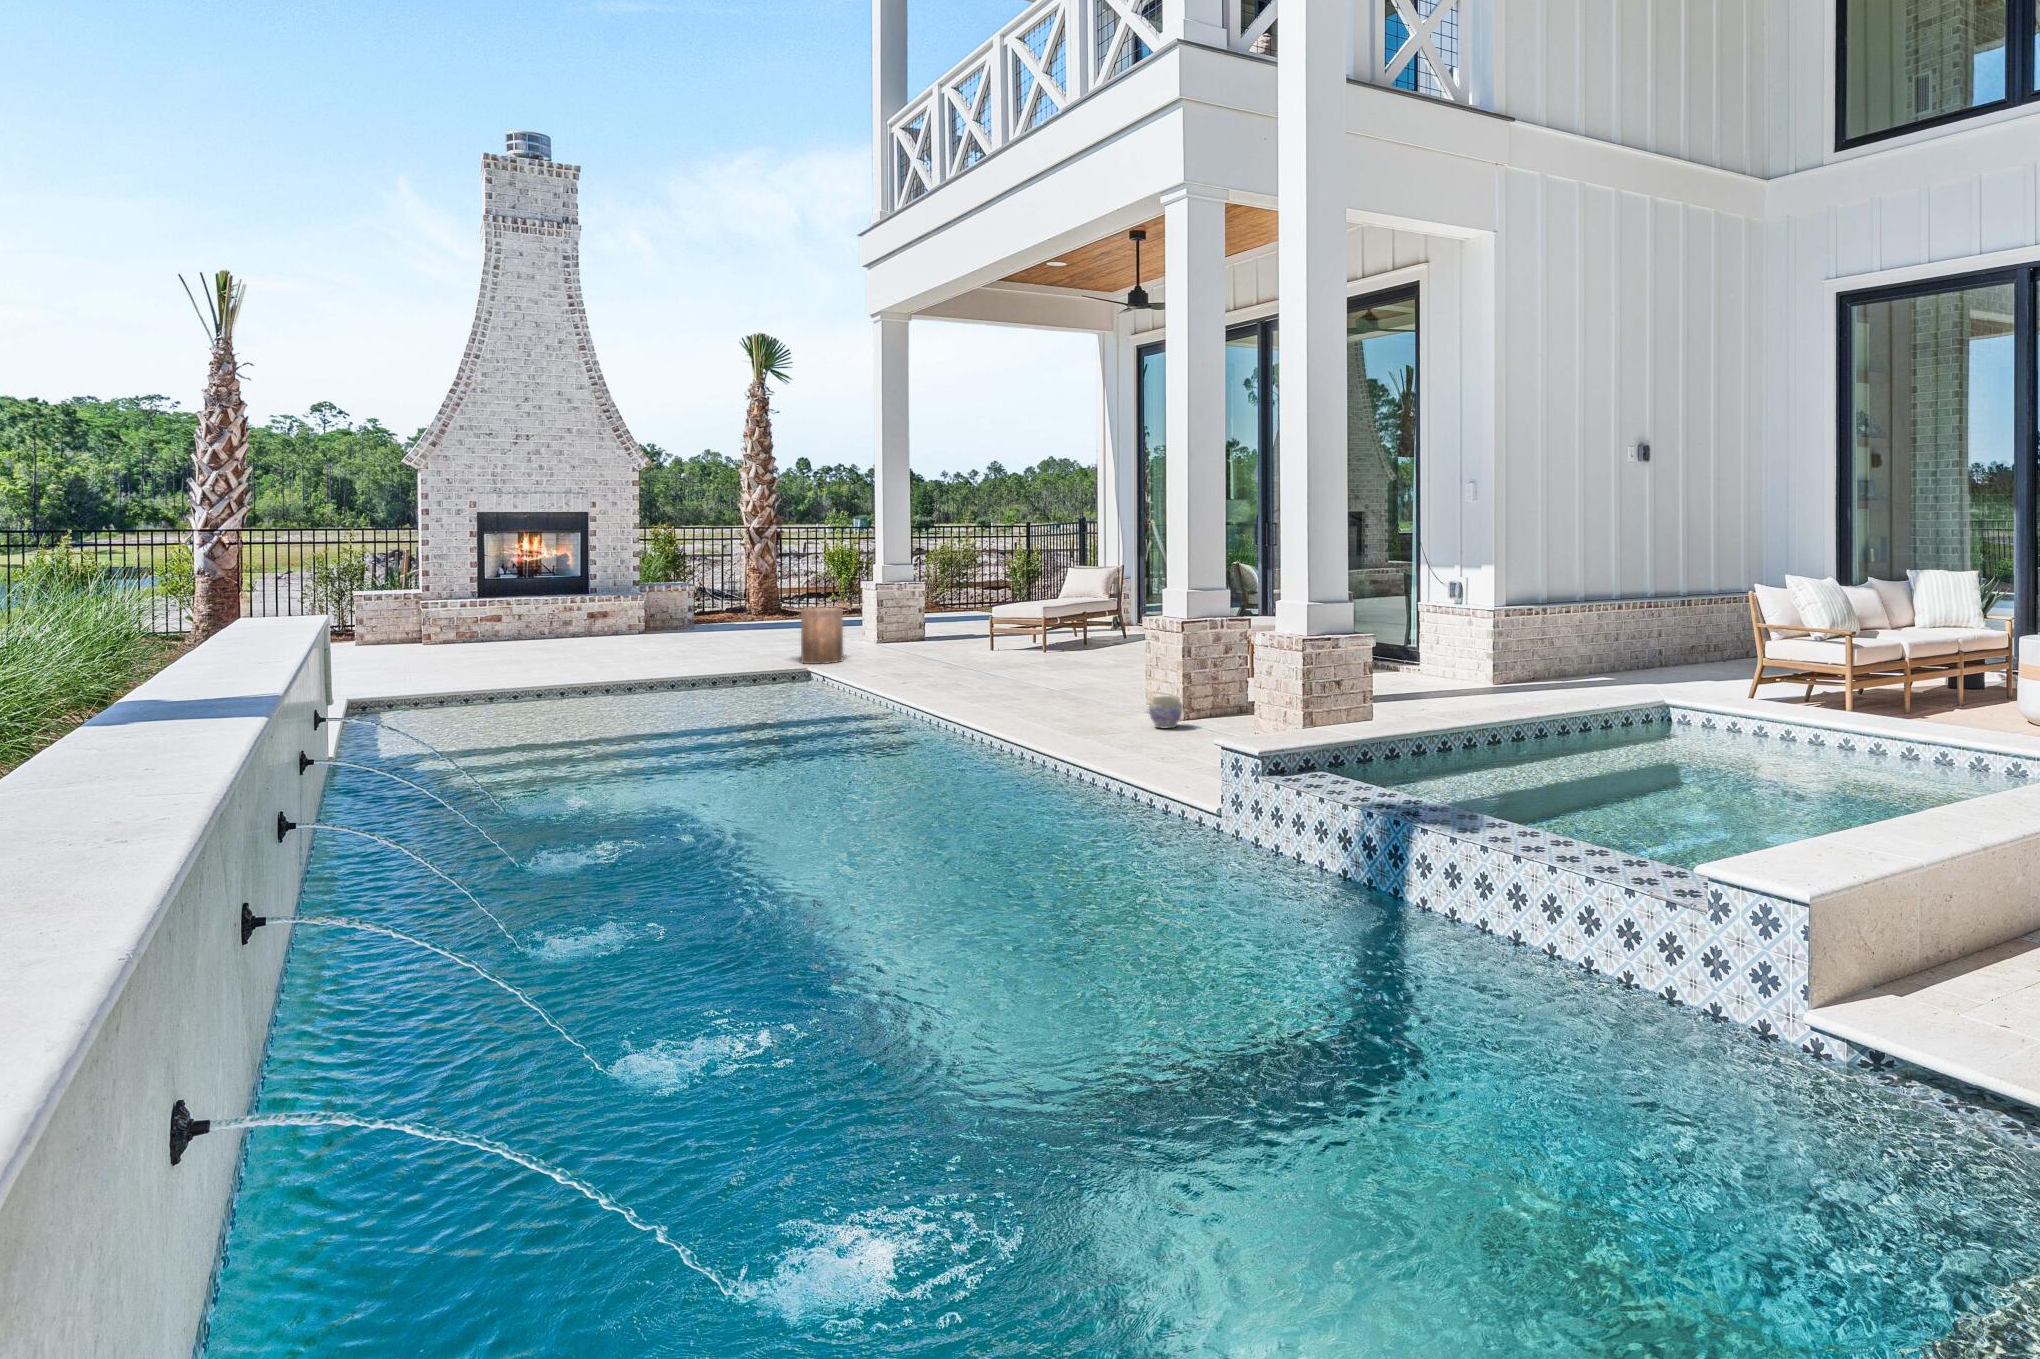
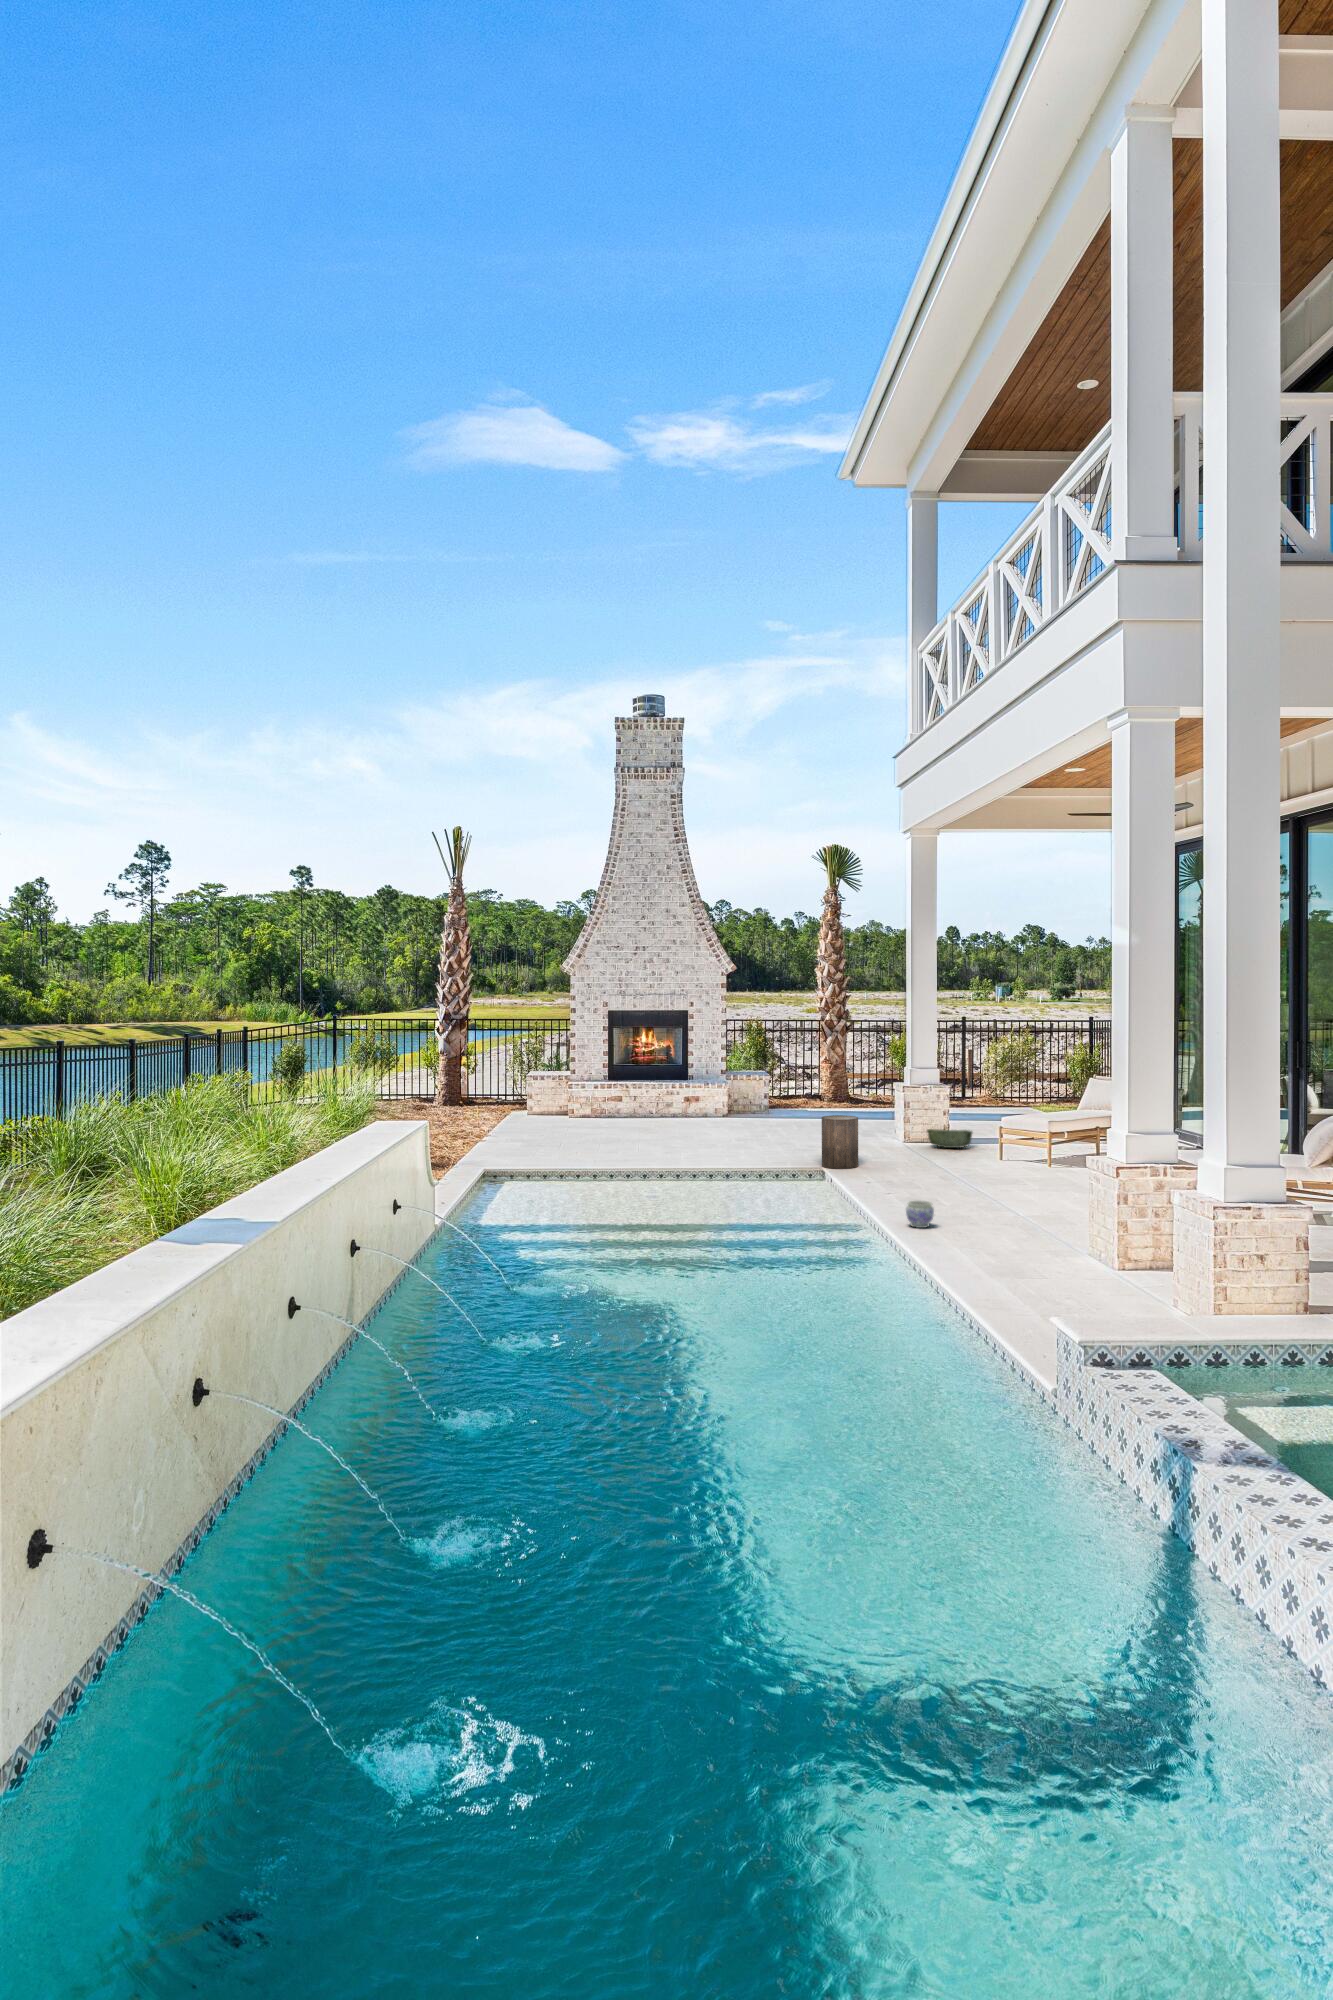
woven basket: none [905,621,953,642] -> present [927,1129,972,1148]
planter: present [1149,696,1183,728] -> present [906,1200,934,1228]

